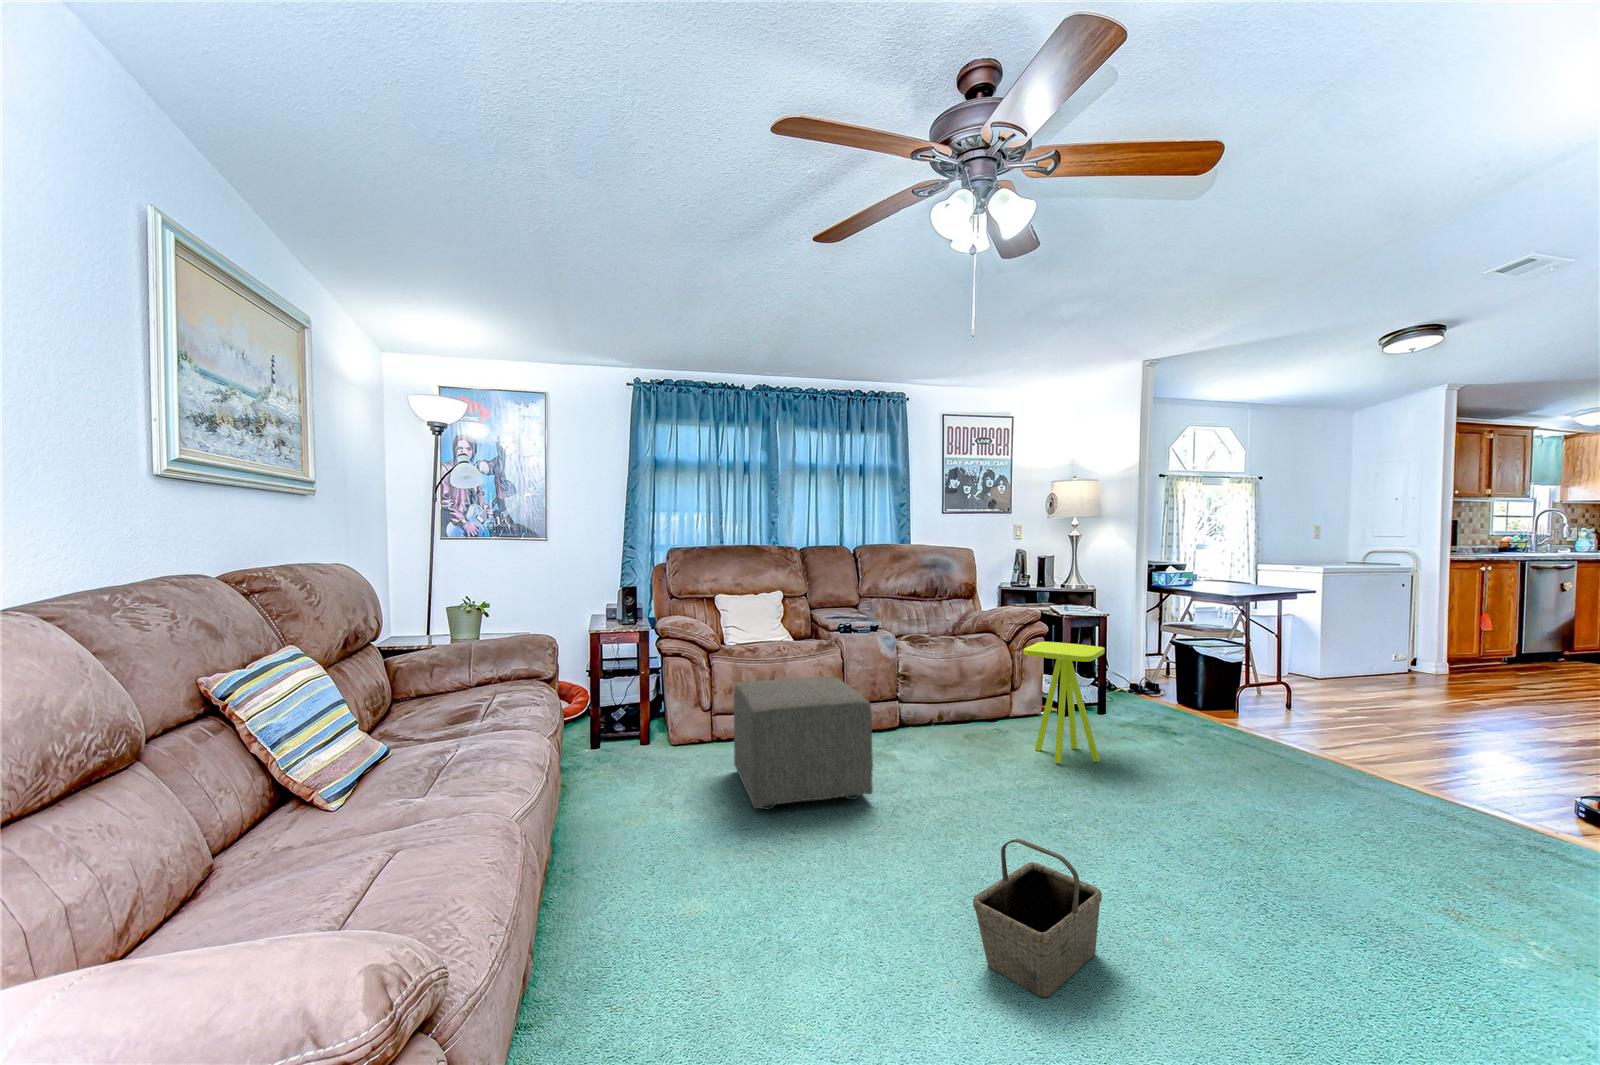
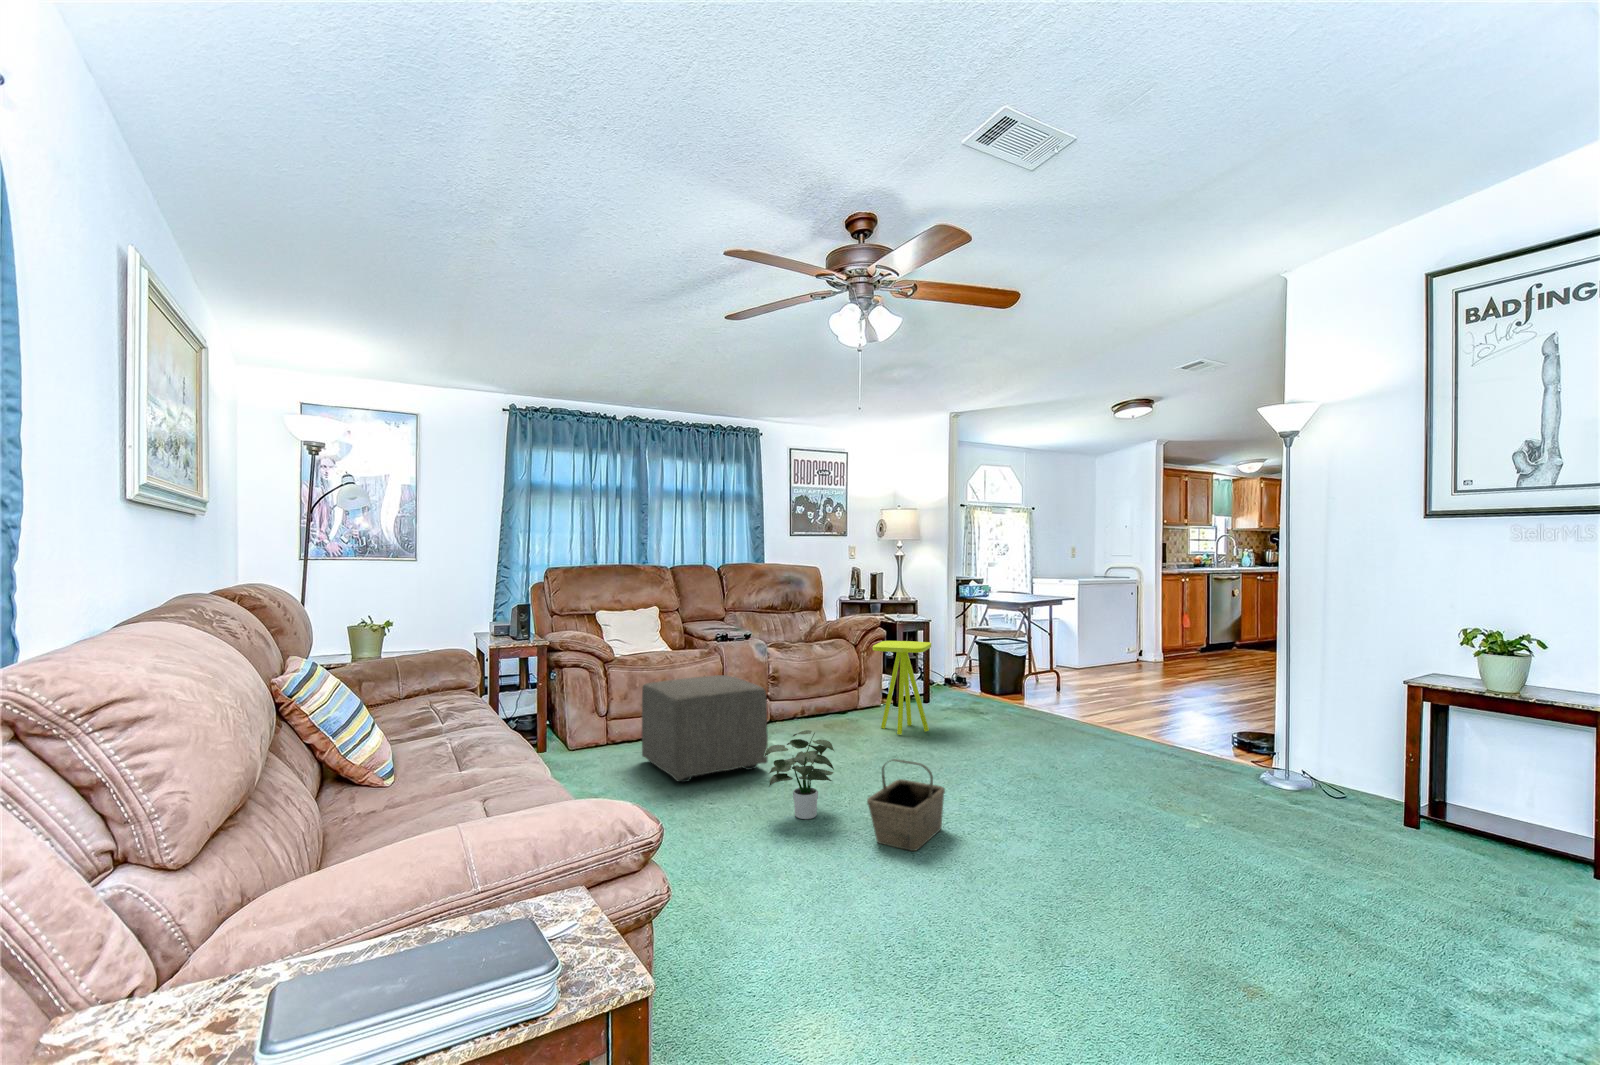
potted plant: none [840,772,942,898] -> present [764,730,834,819]

